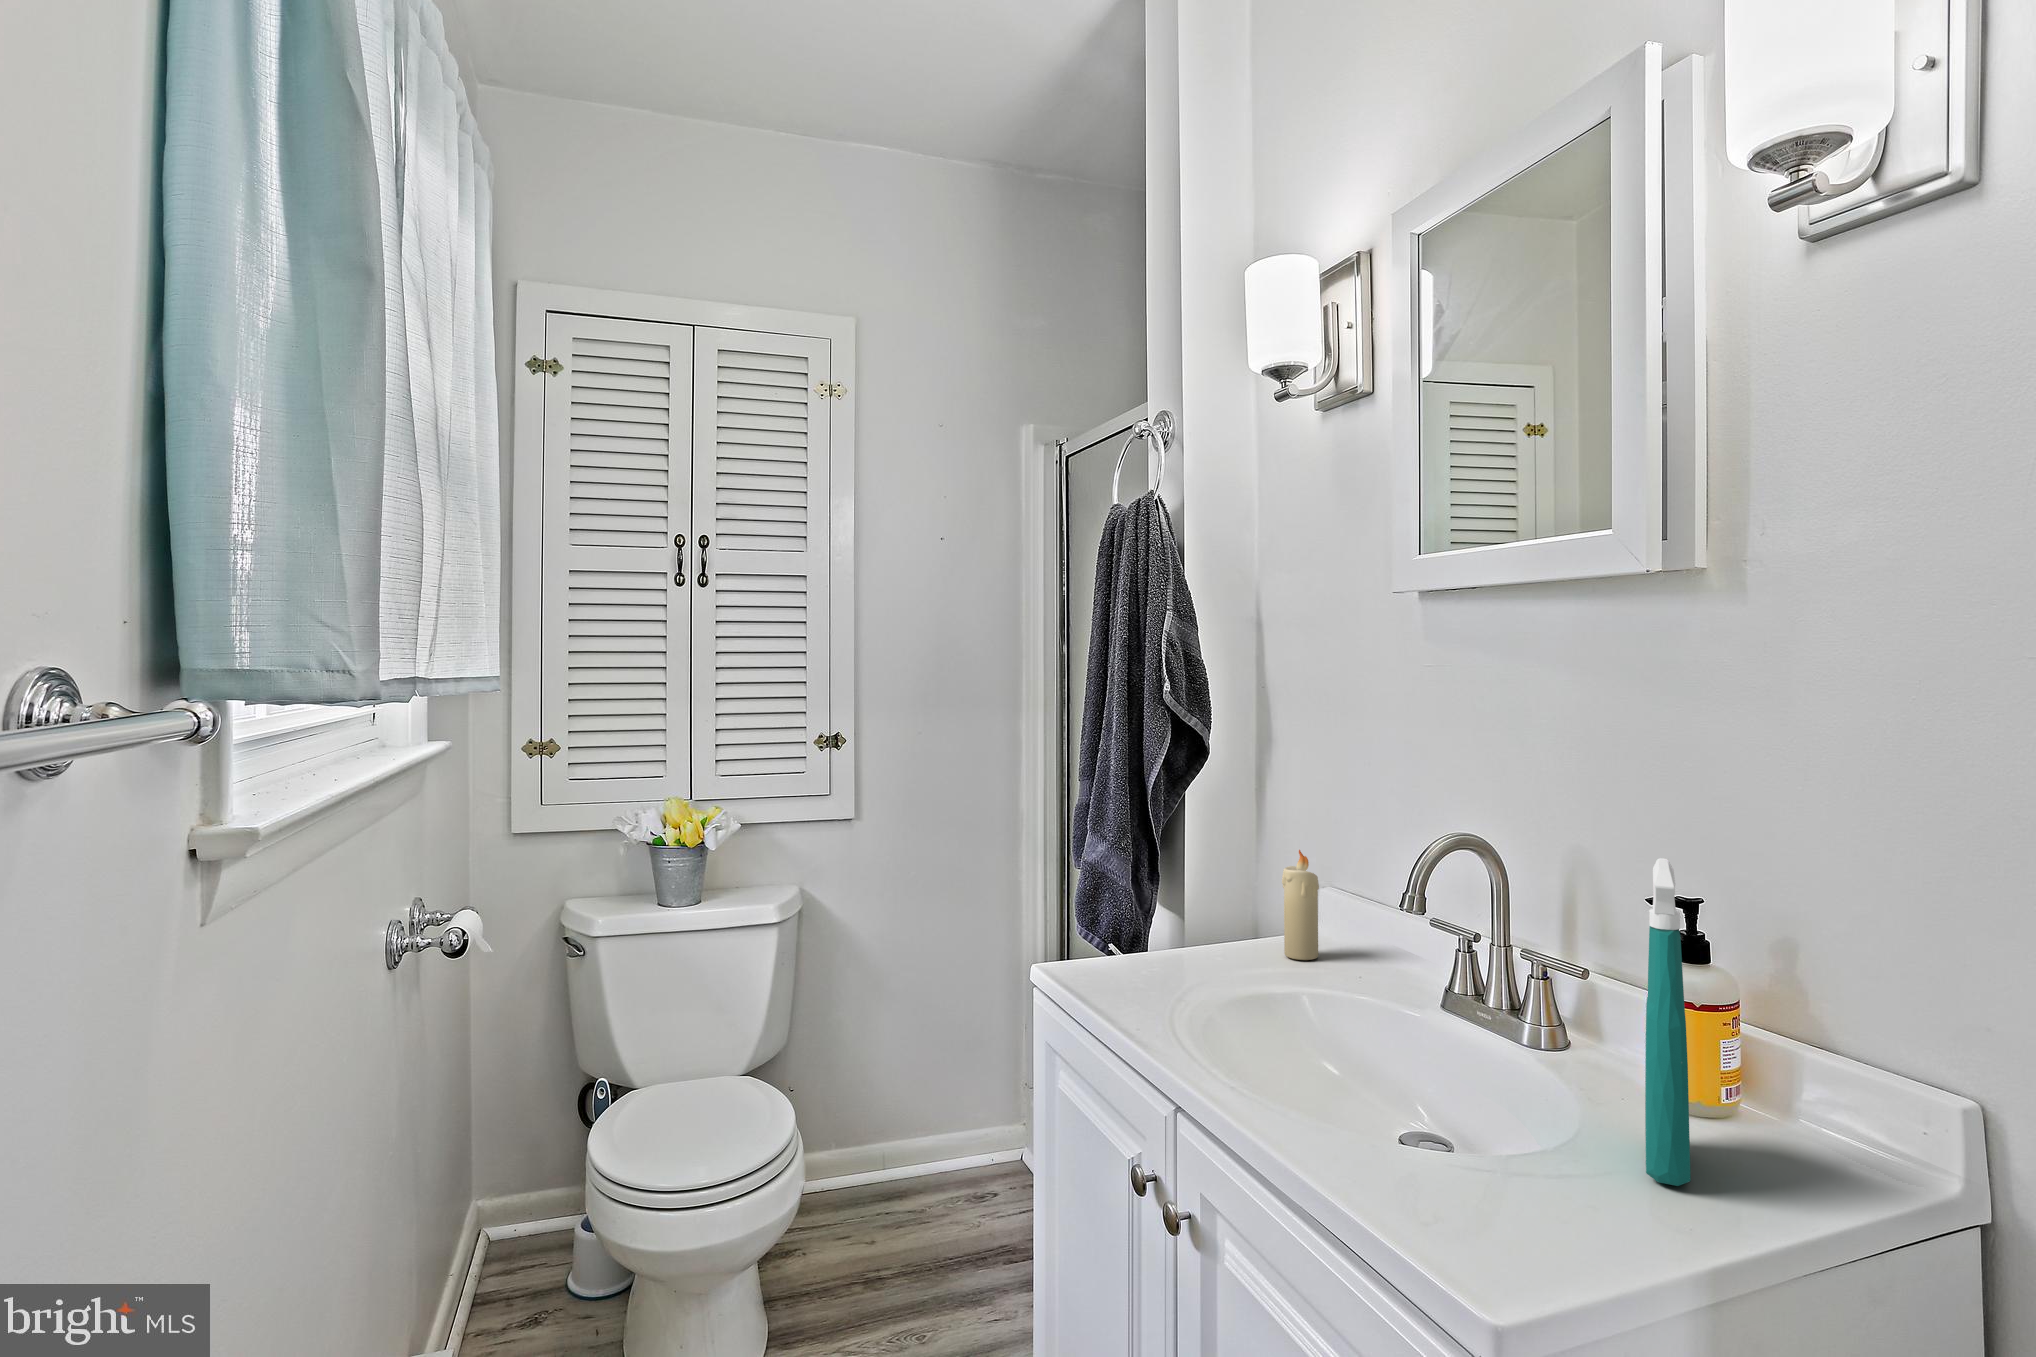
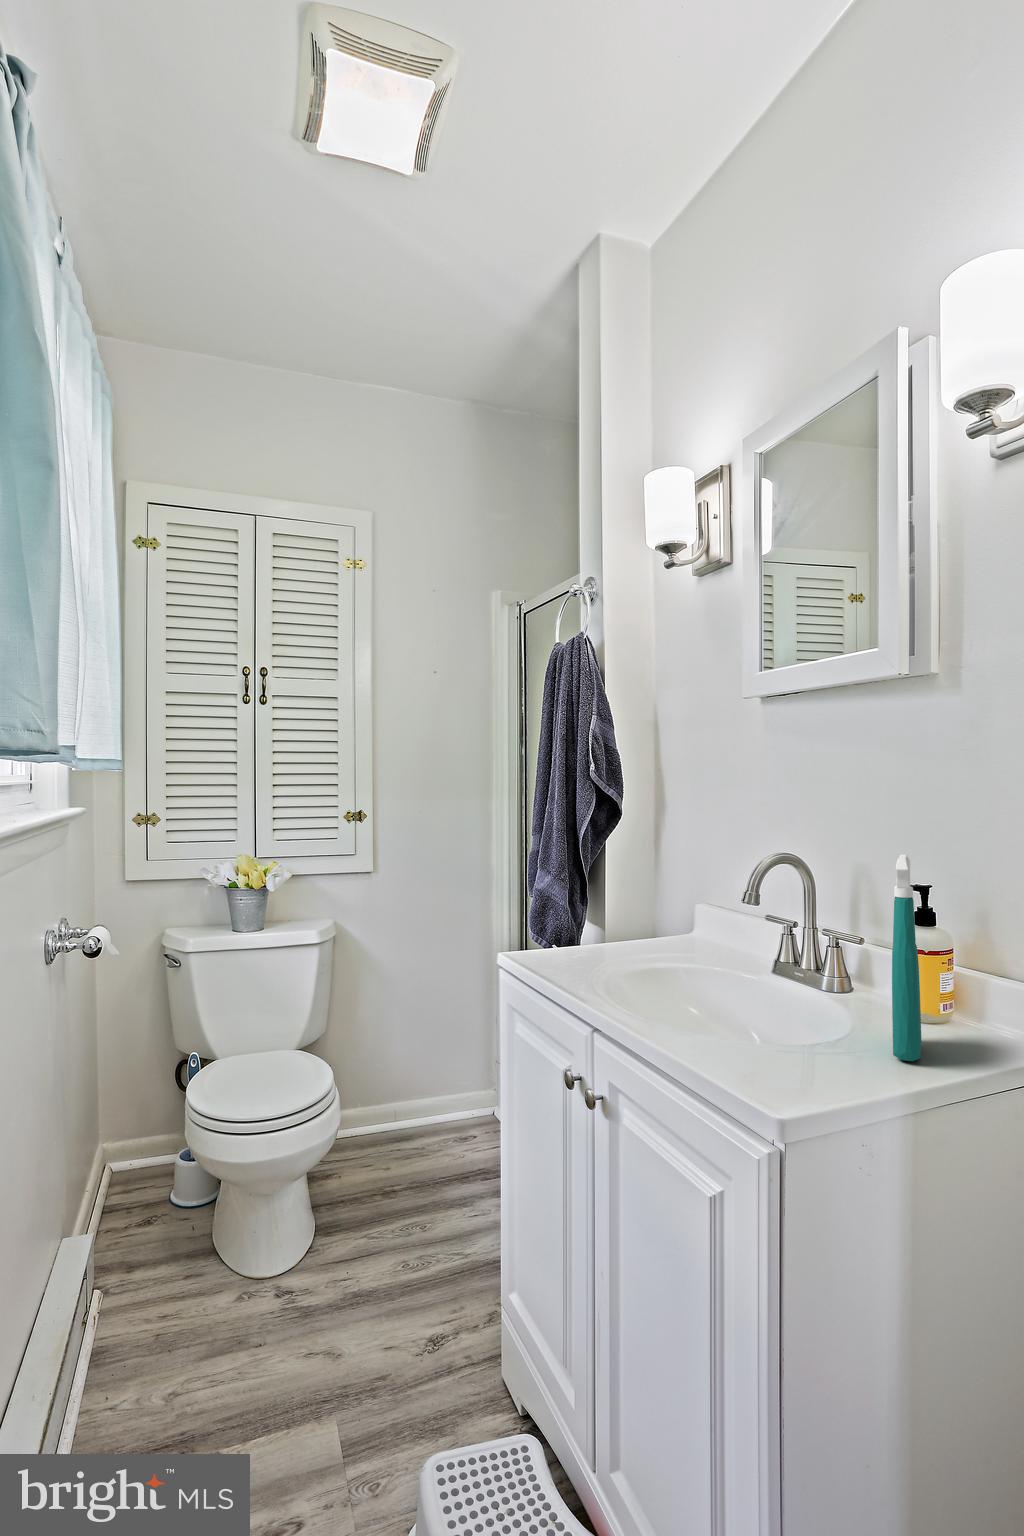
candle: present [1282,850,1319,960] -> none [669,873,694,948]

